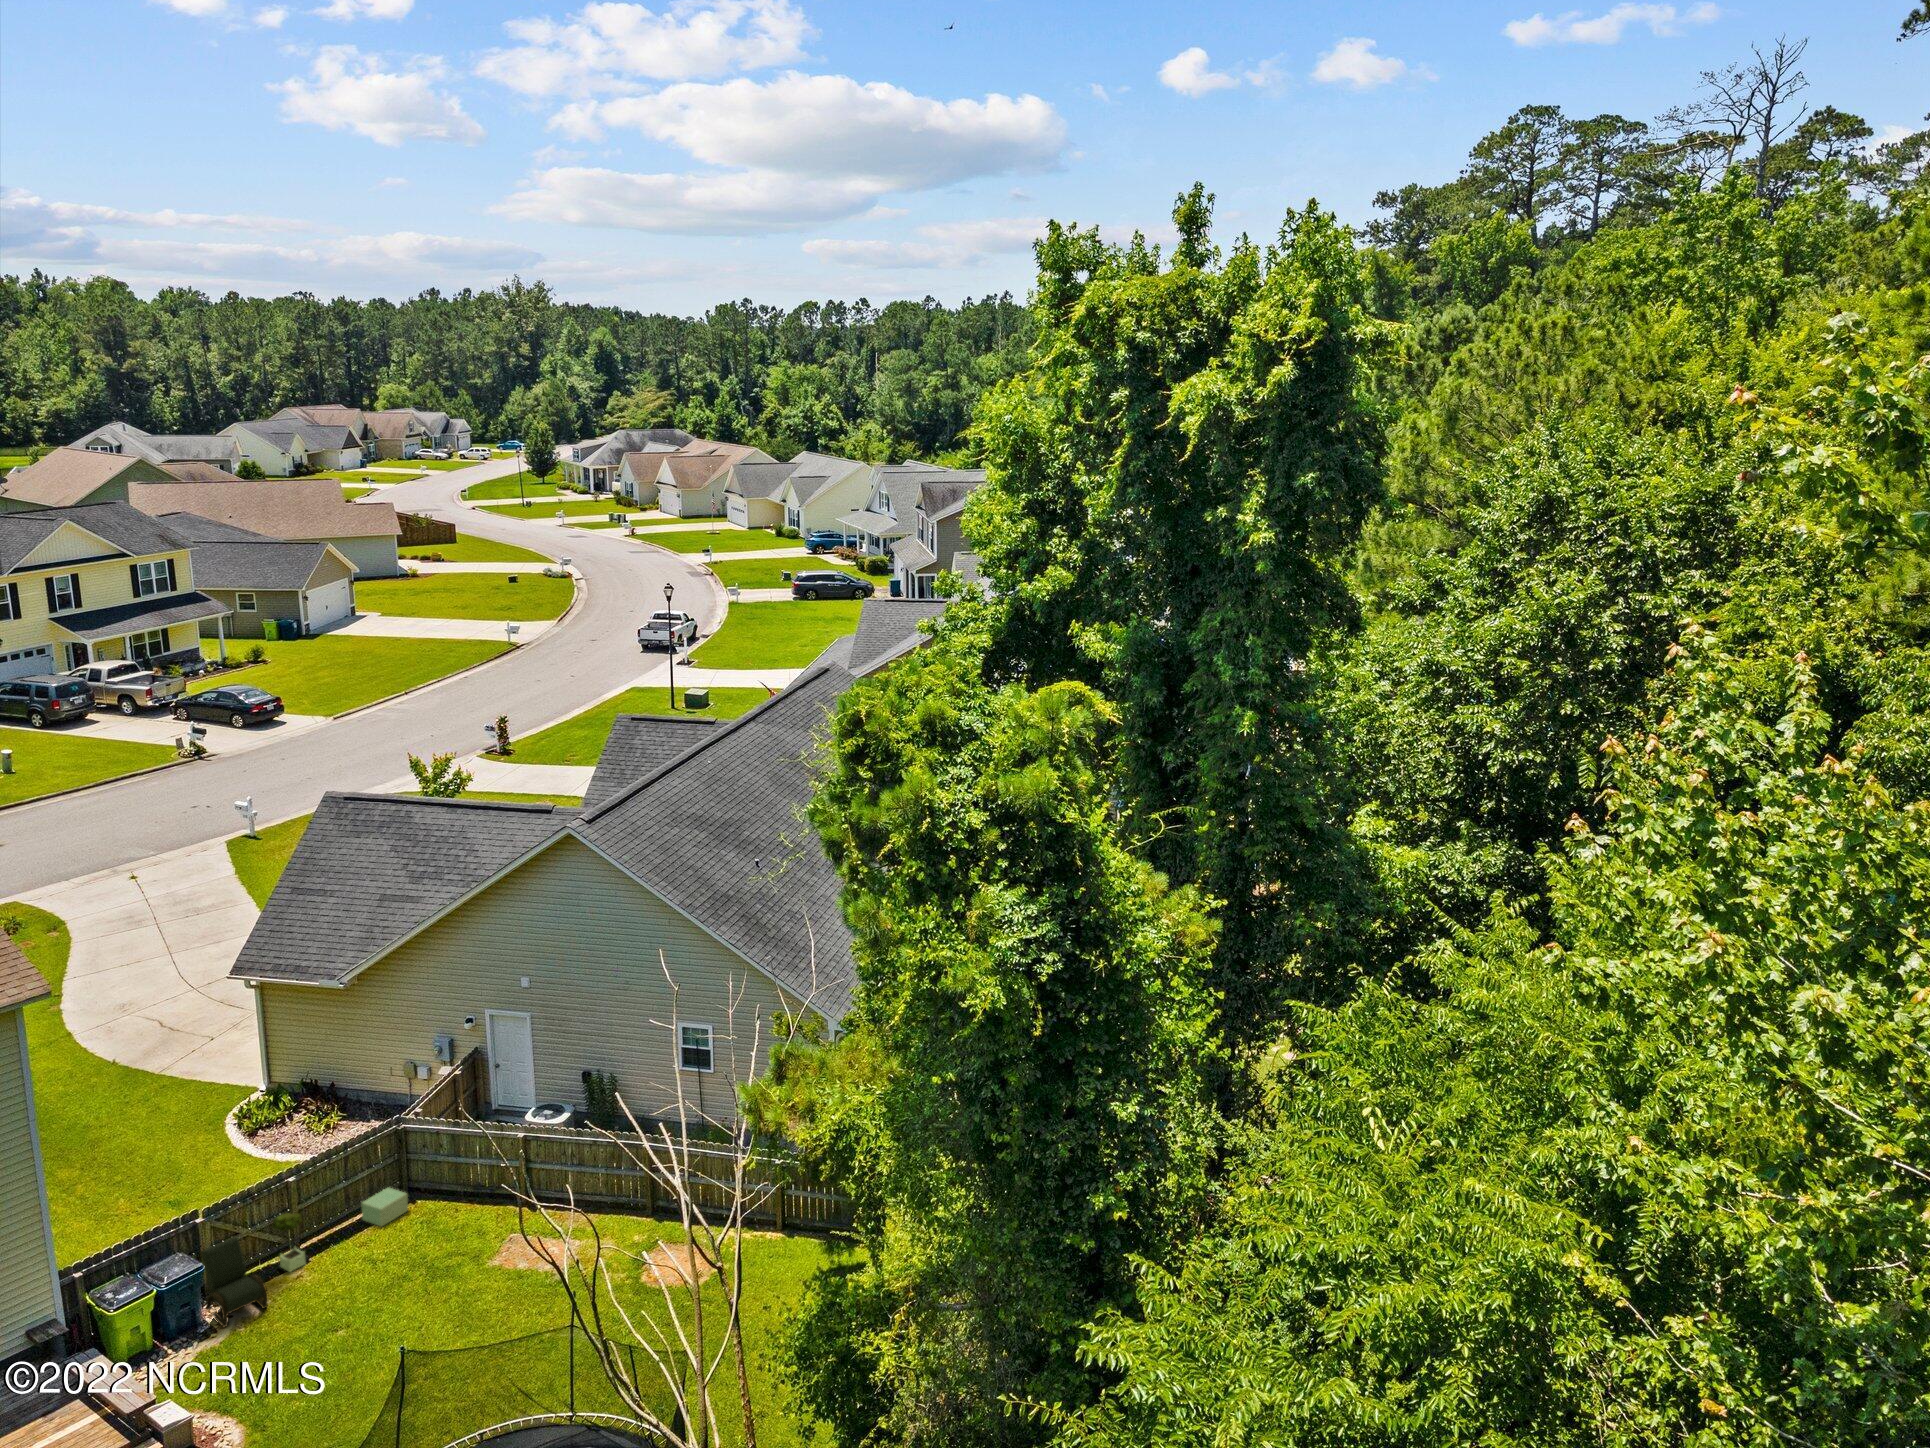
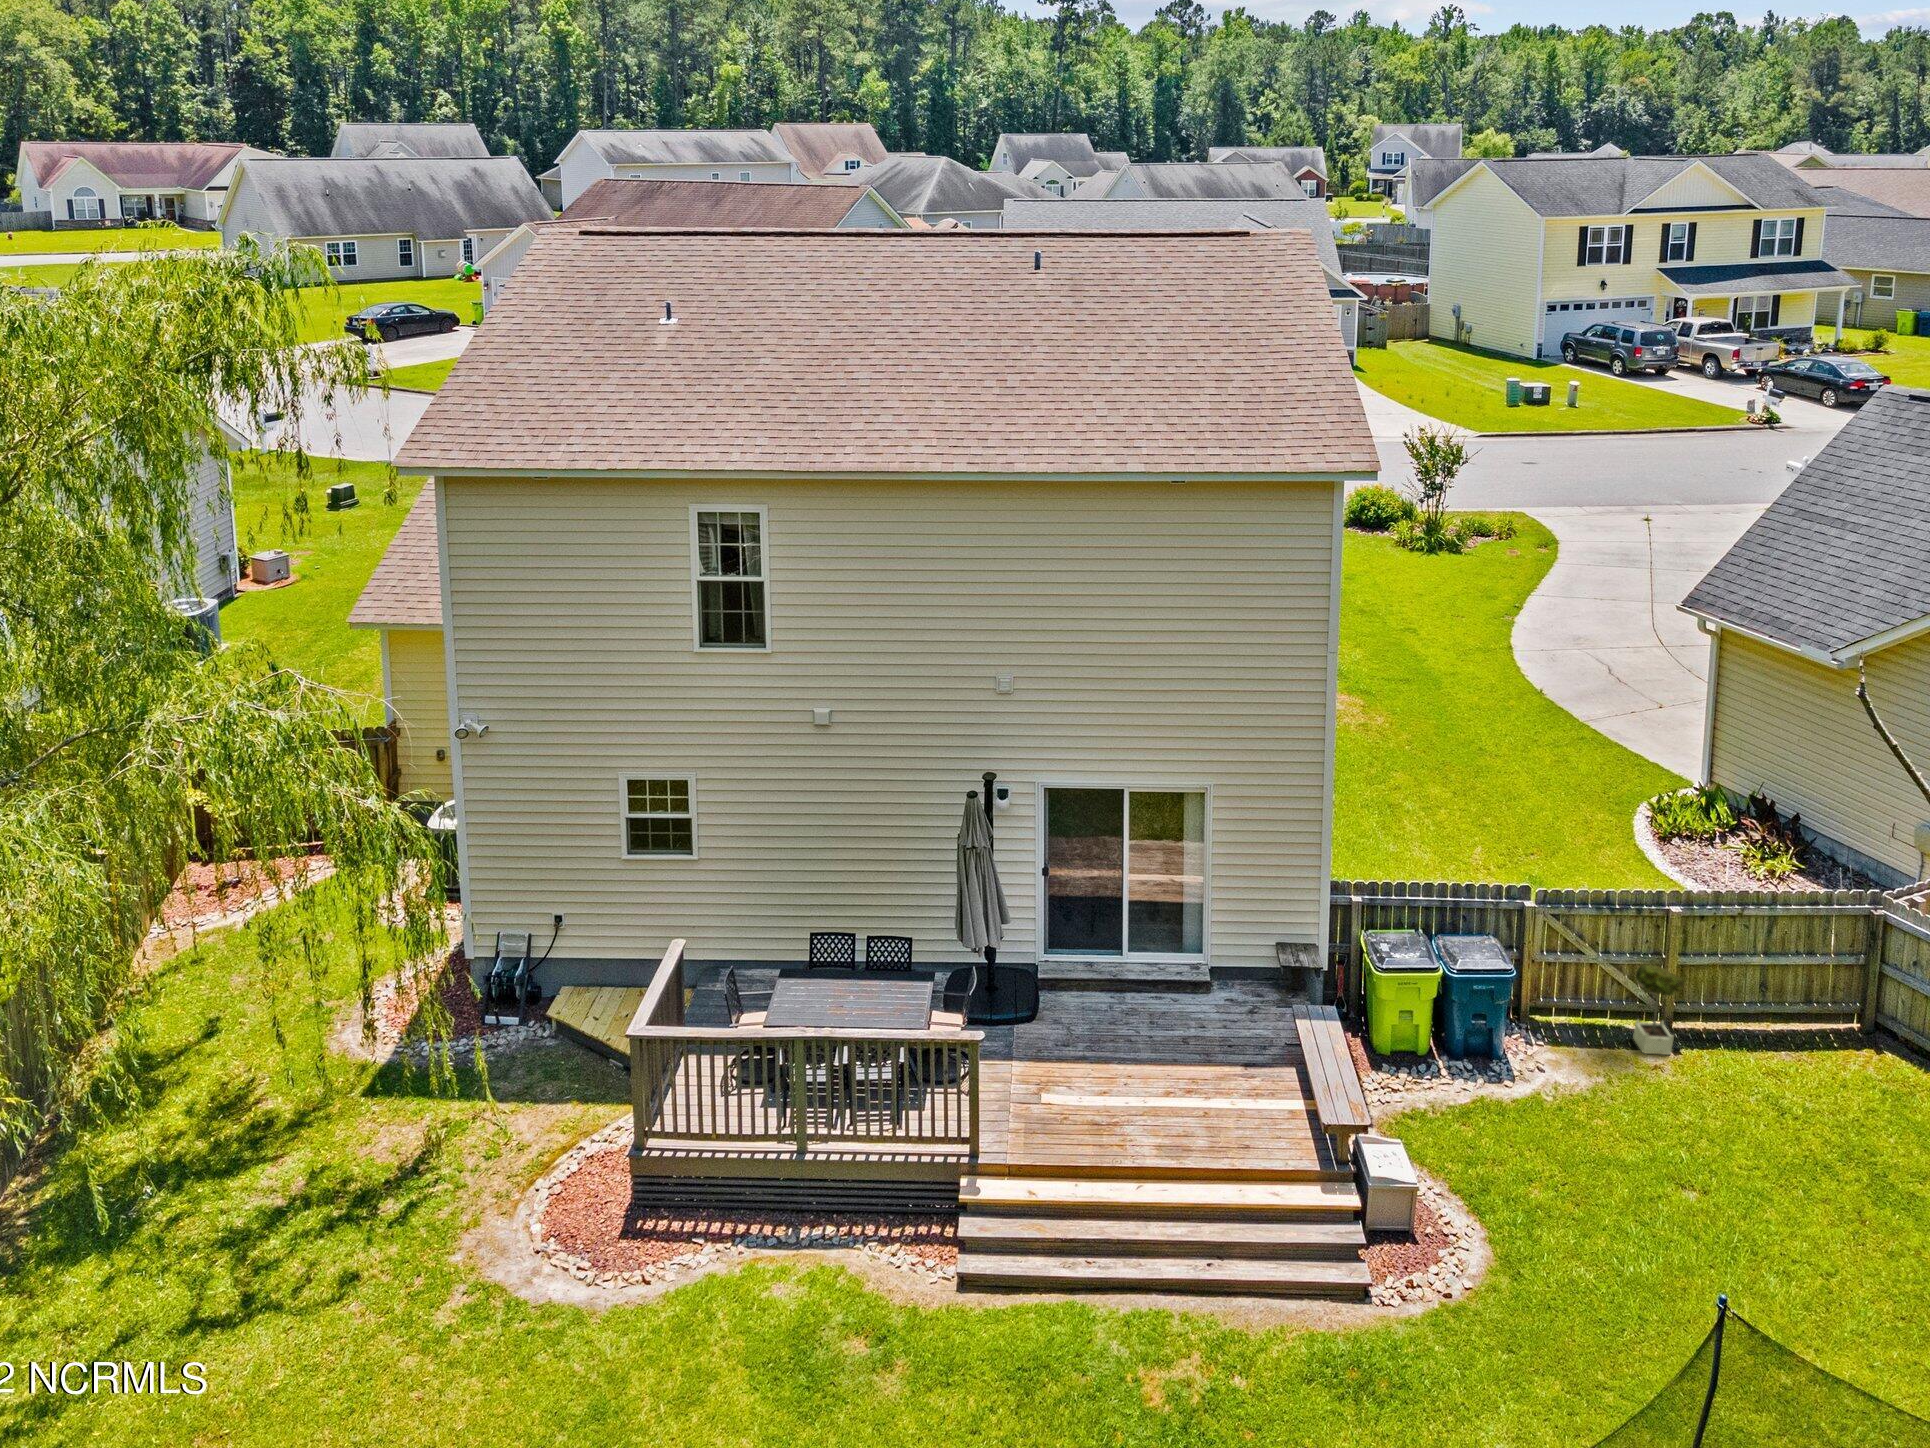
storage box: present [362,1188,408,1226] -> none [1784,1010,1877,1066]
lounge chair: present [200,1237,268,1327] -> none [1510,957,1596,1086]

